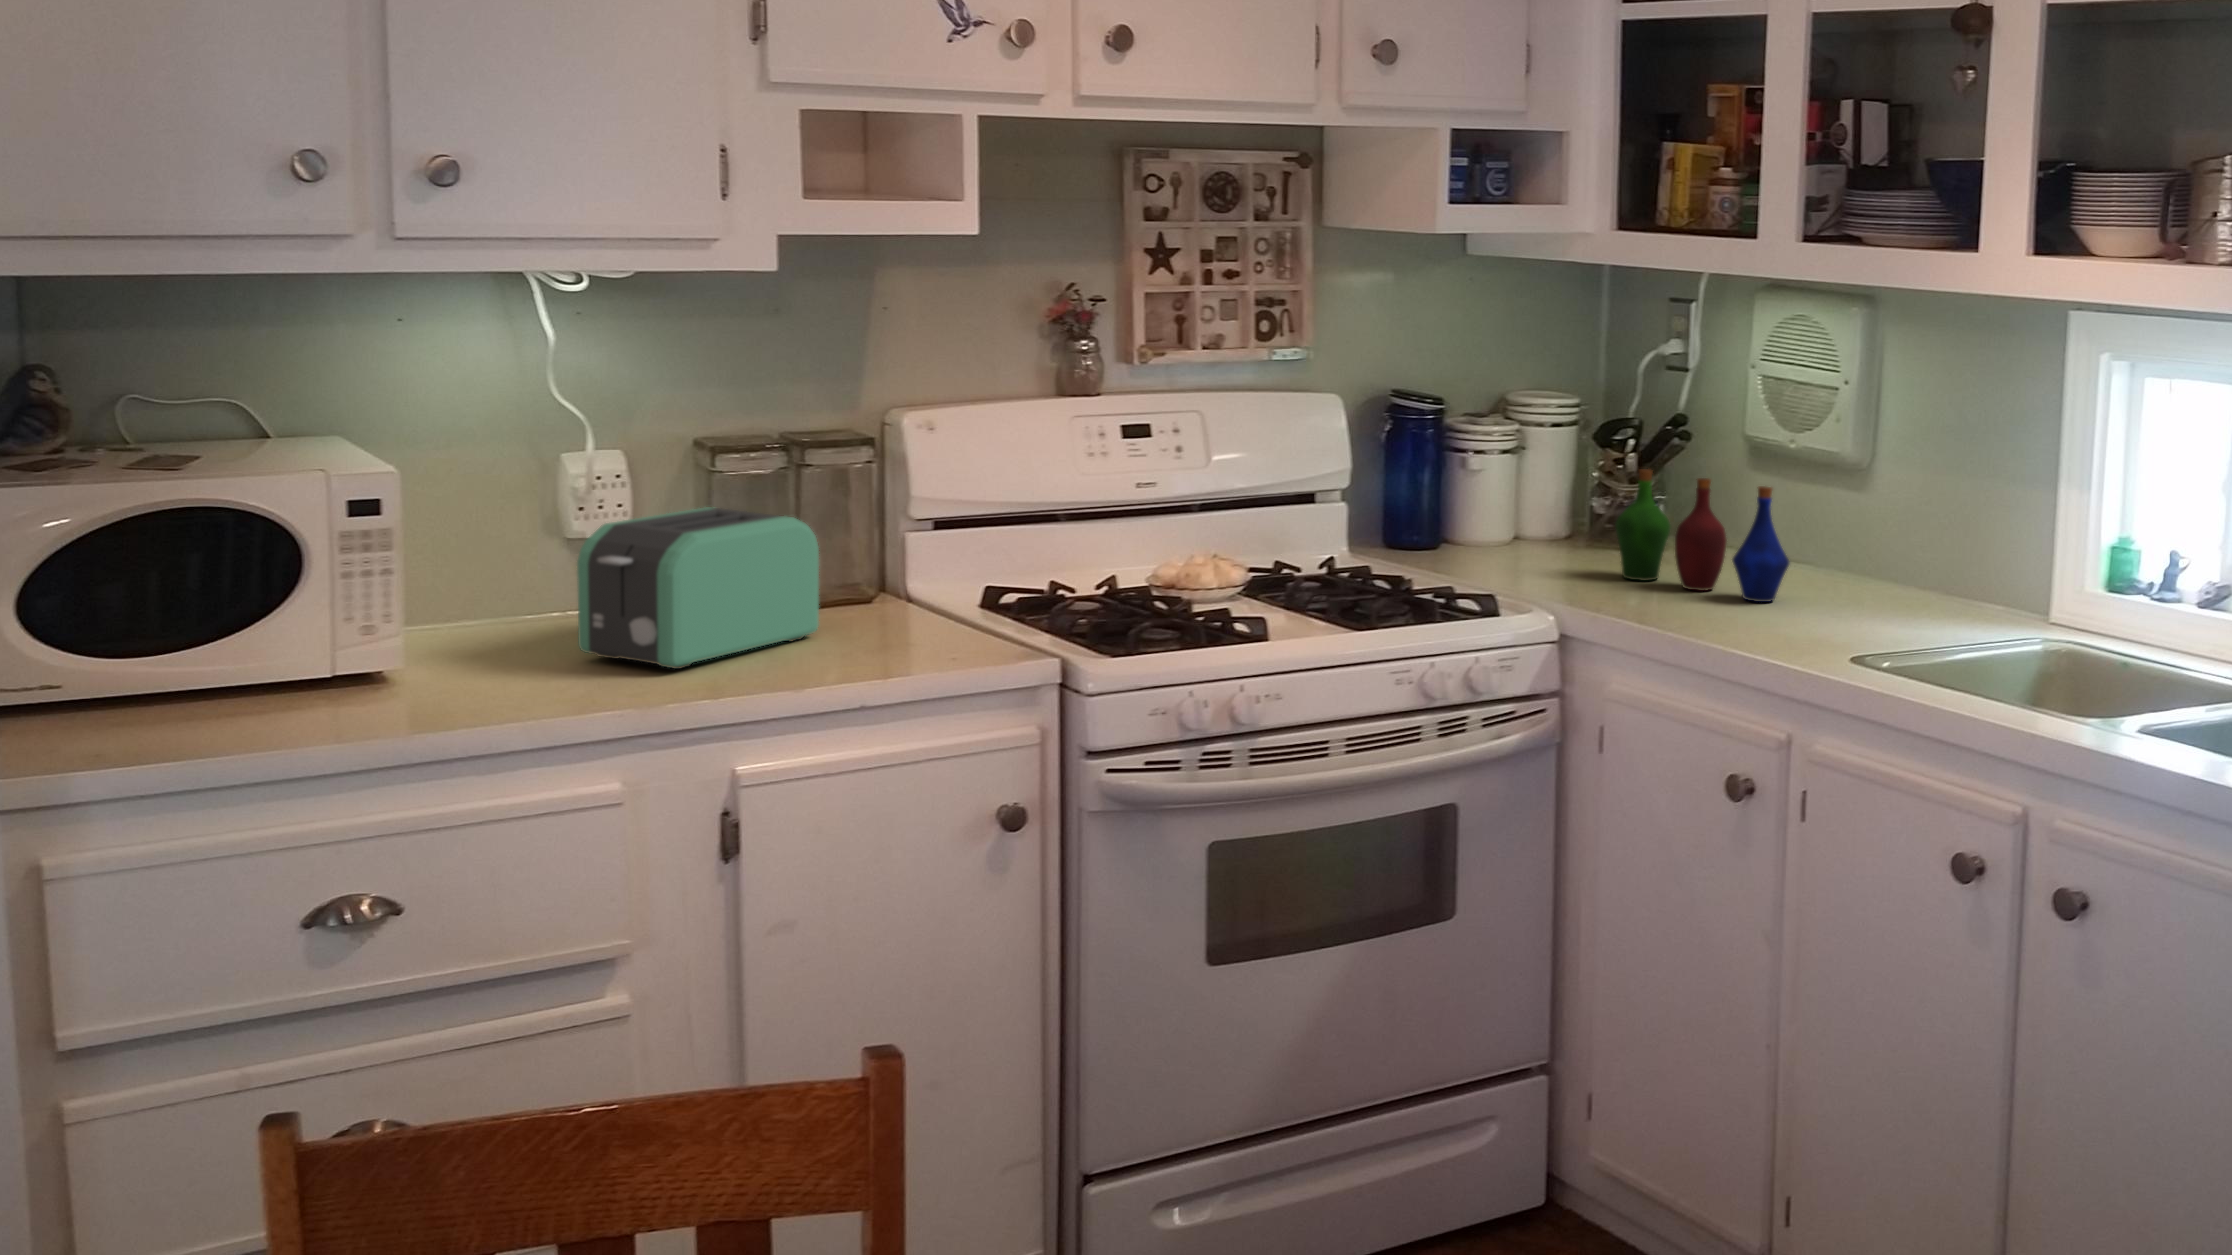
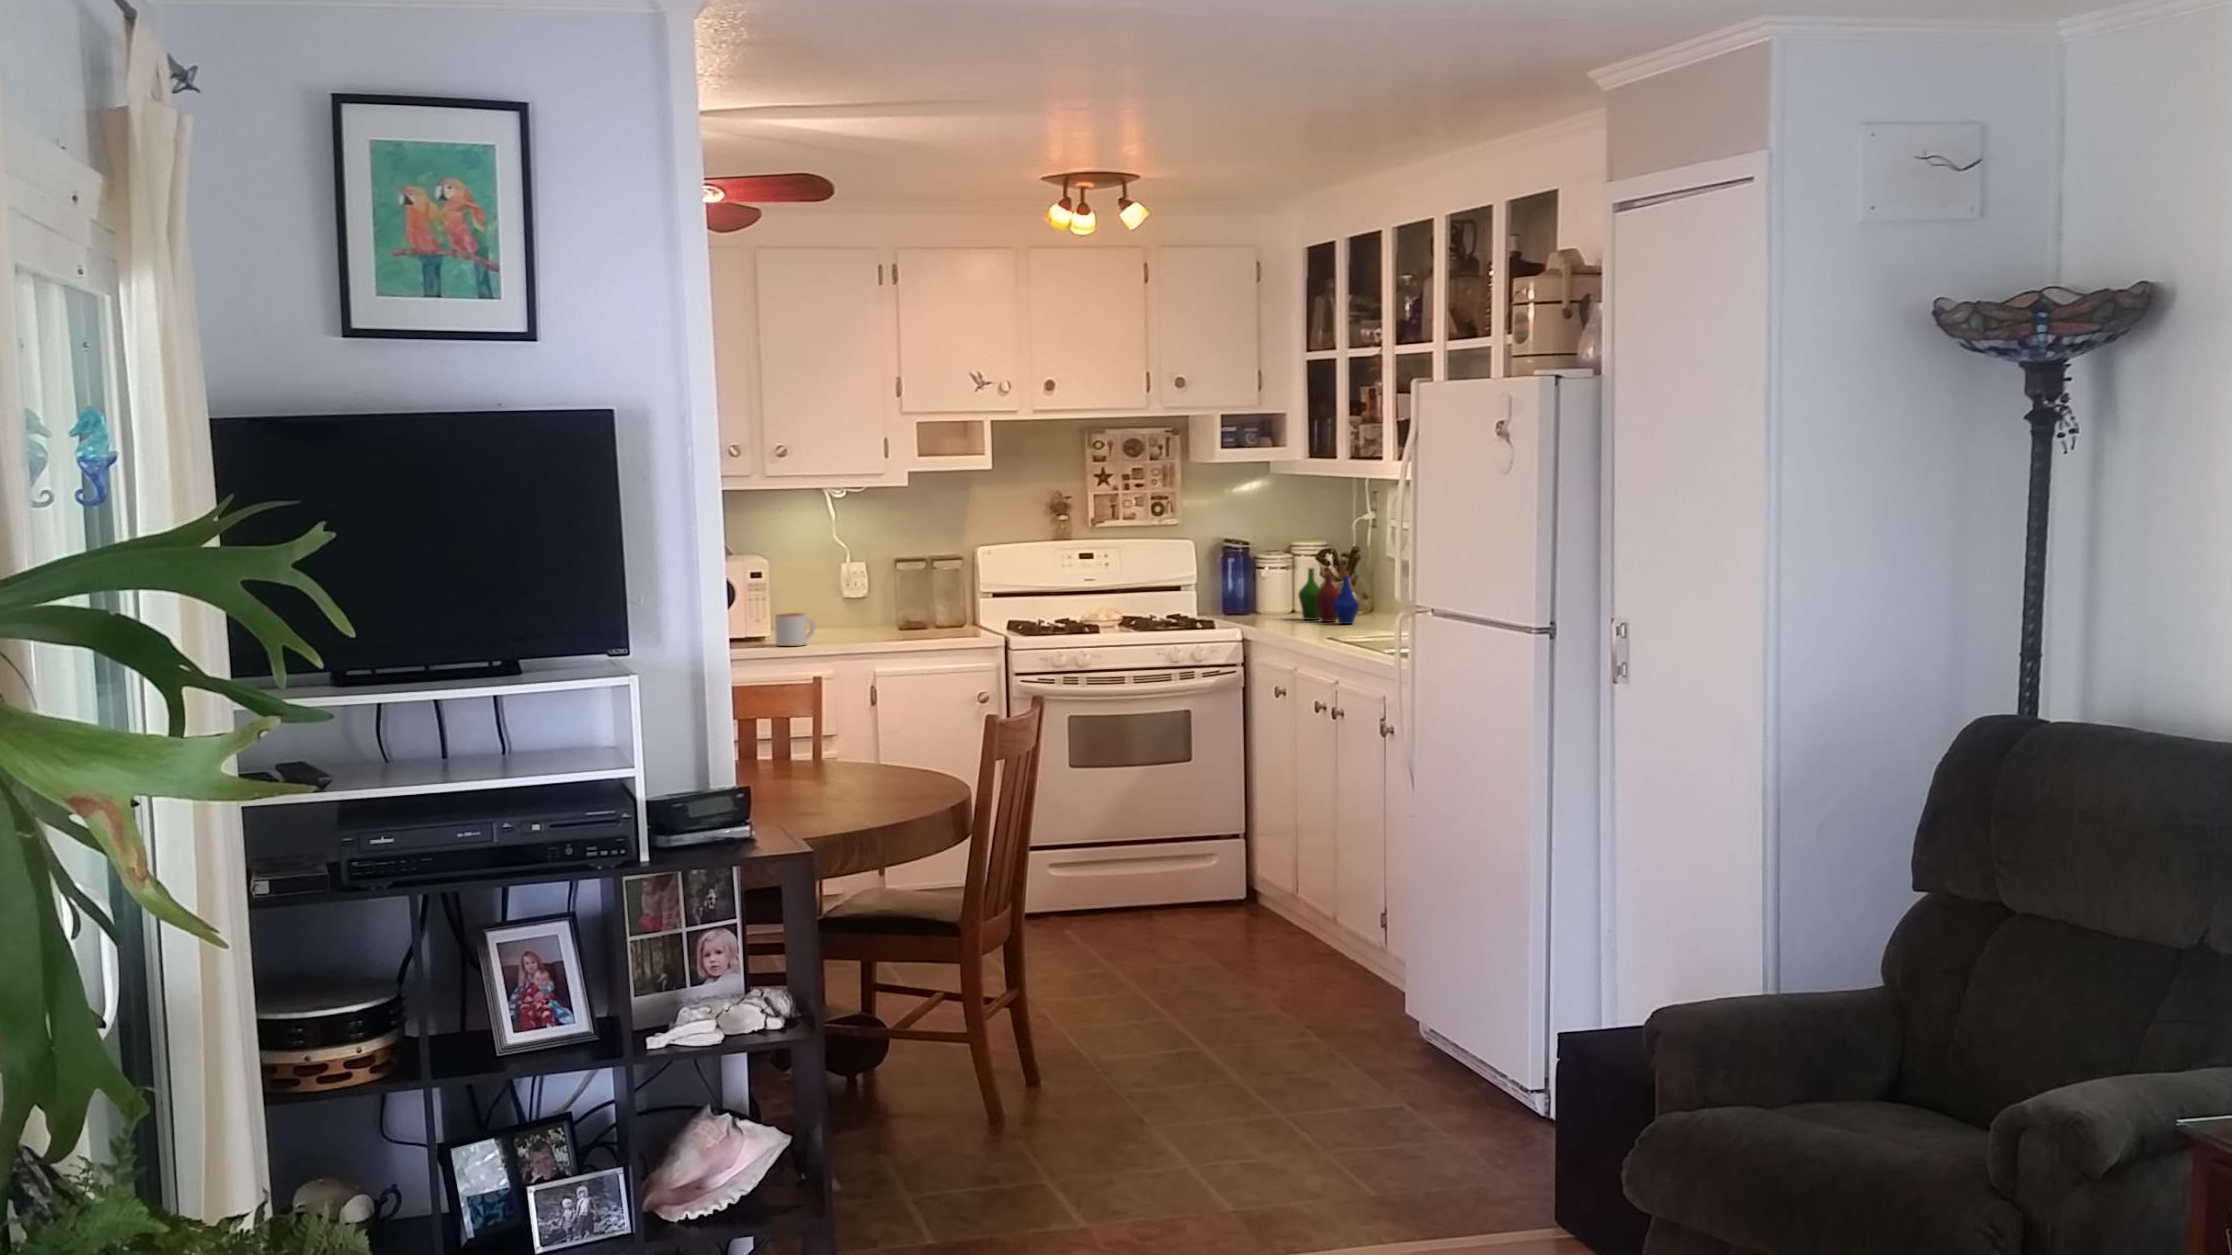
toaster: present [577,507,819,669] -> none [831,582,927,639]
mug: none [446,615,561,713] -> present [775,613,815,646]

